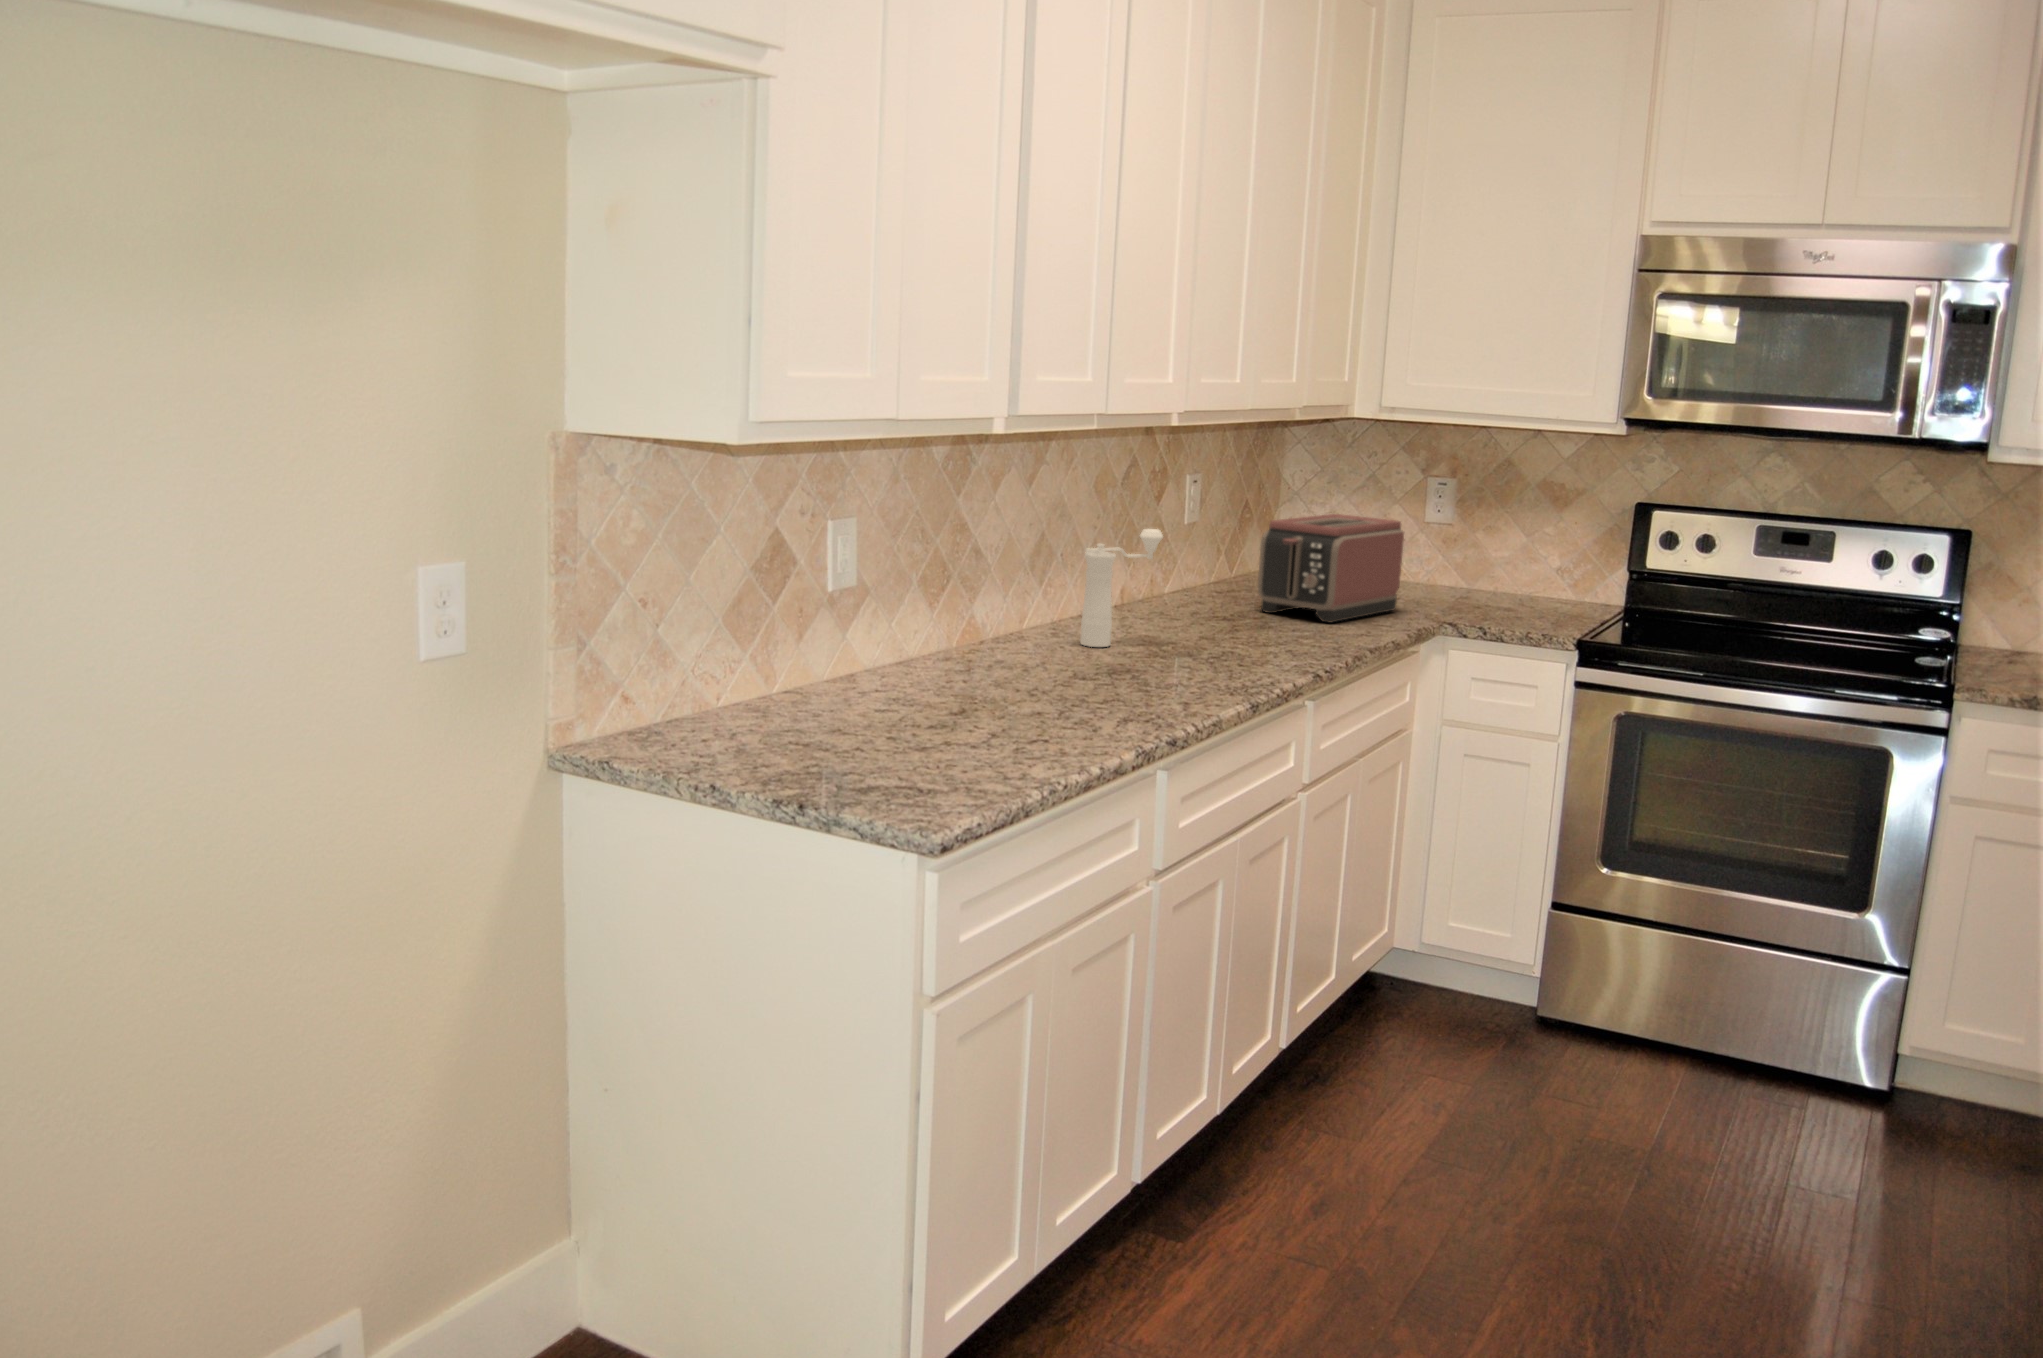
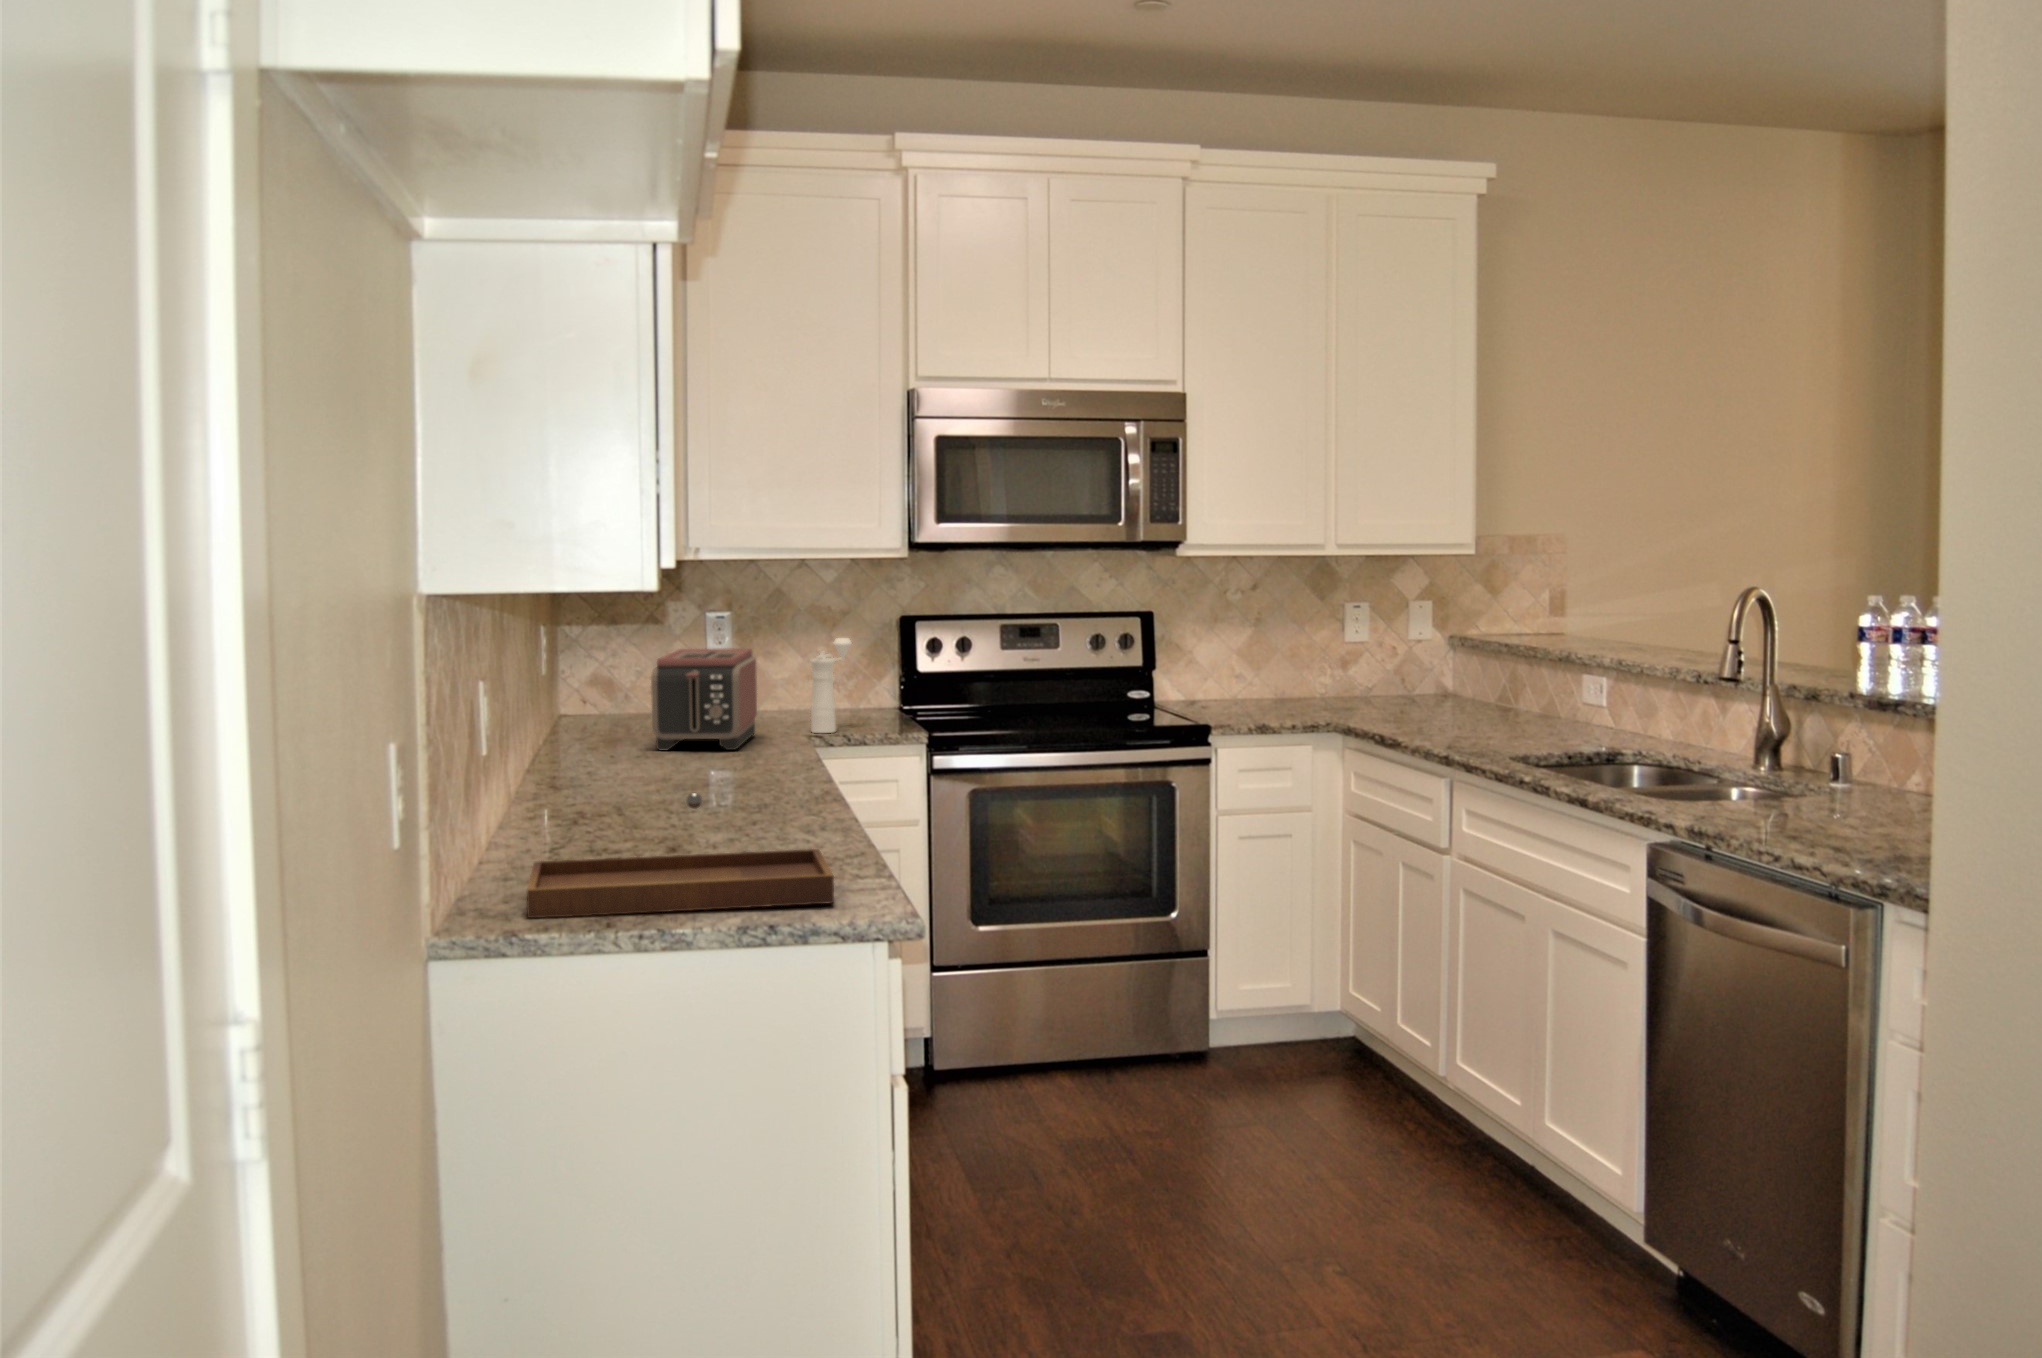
pepper mill: present [1080,529,1163,647] -> present [811,638,851,733]
tray: none [656,655,984,798] -> present [527,792,834,918]

